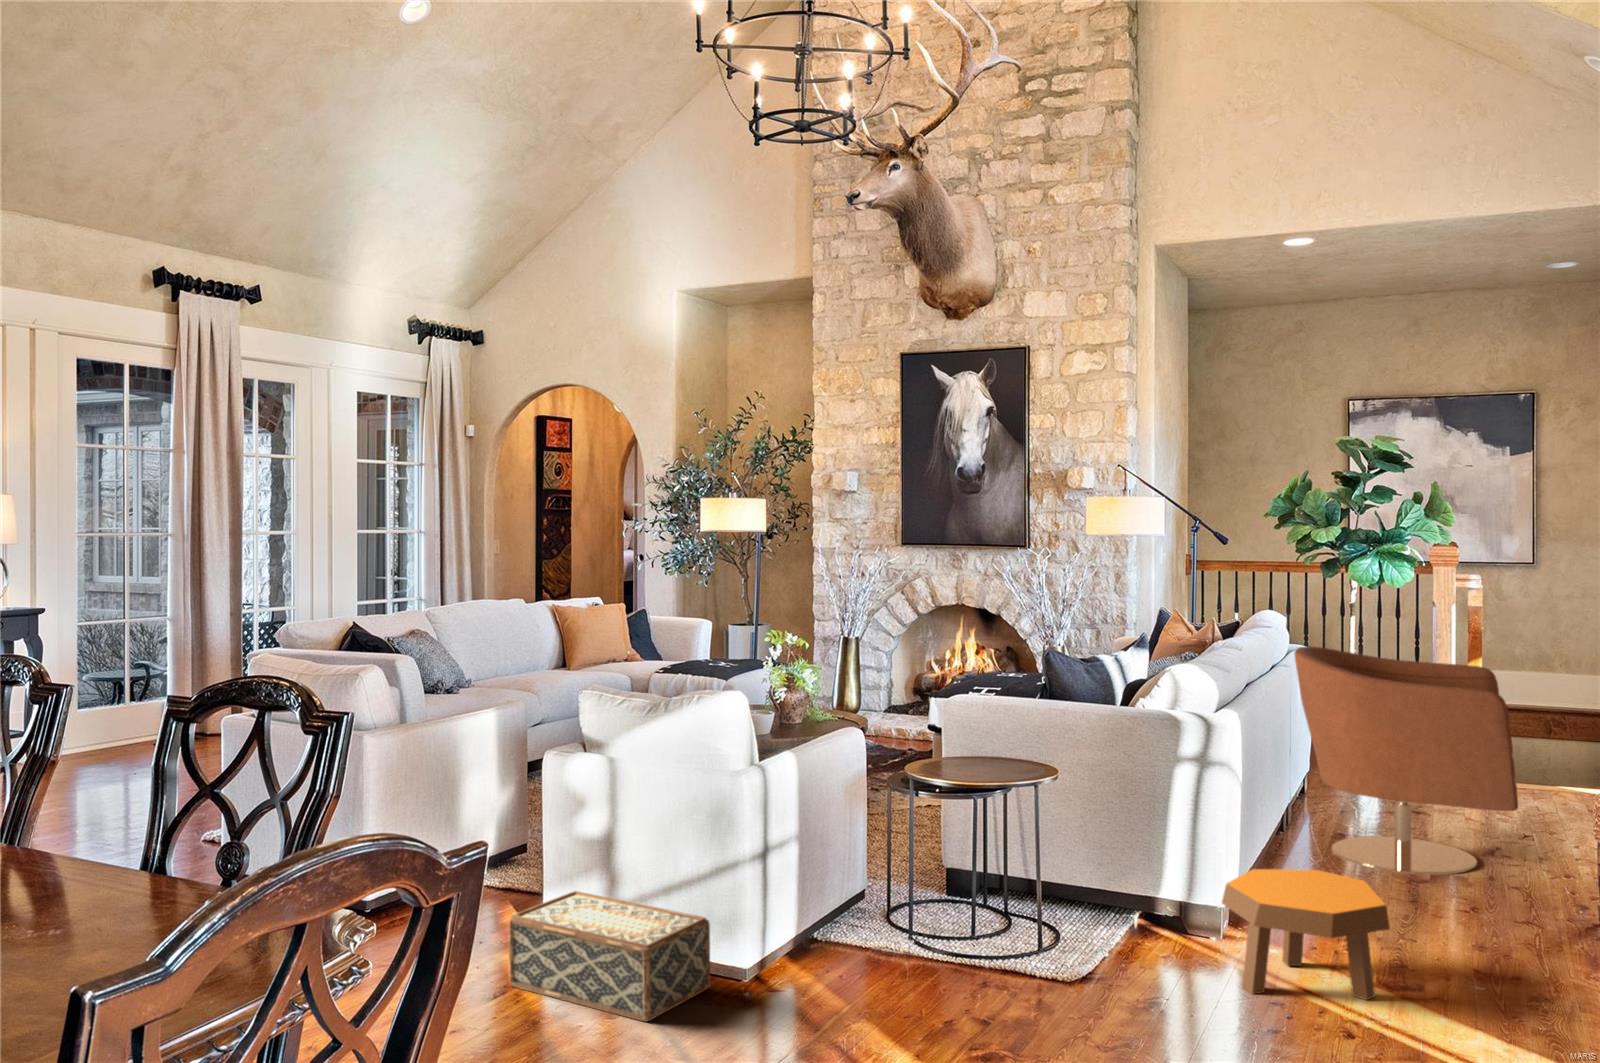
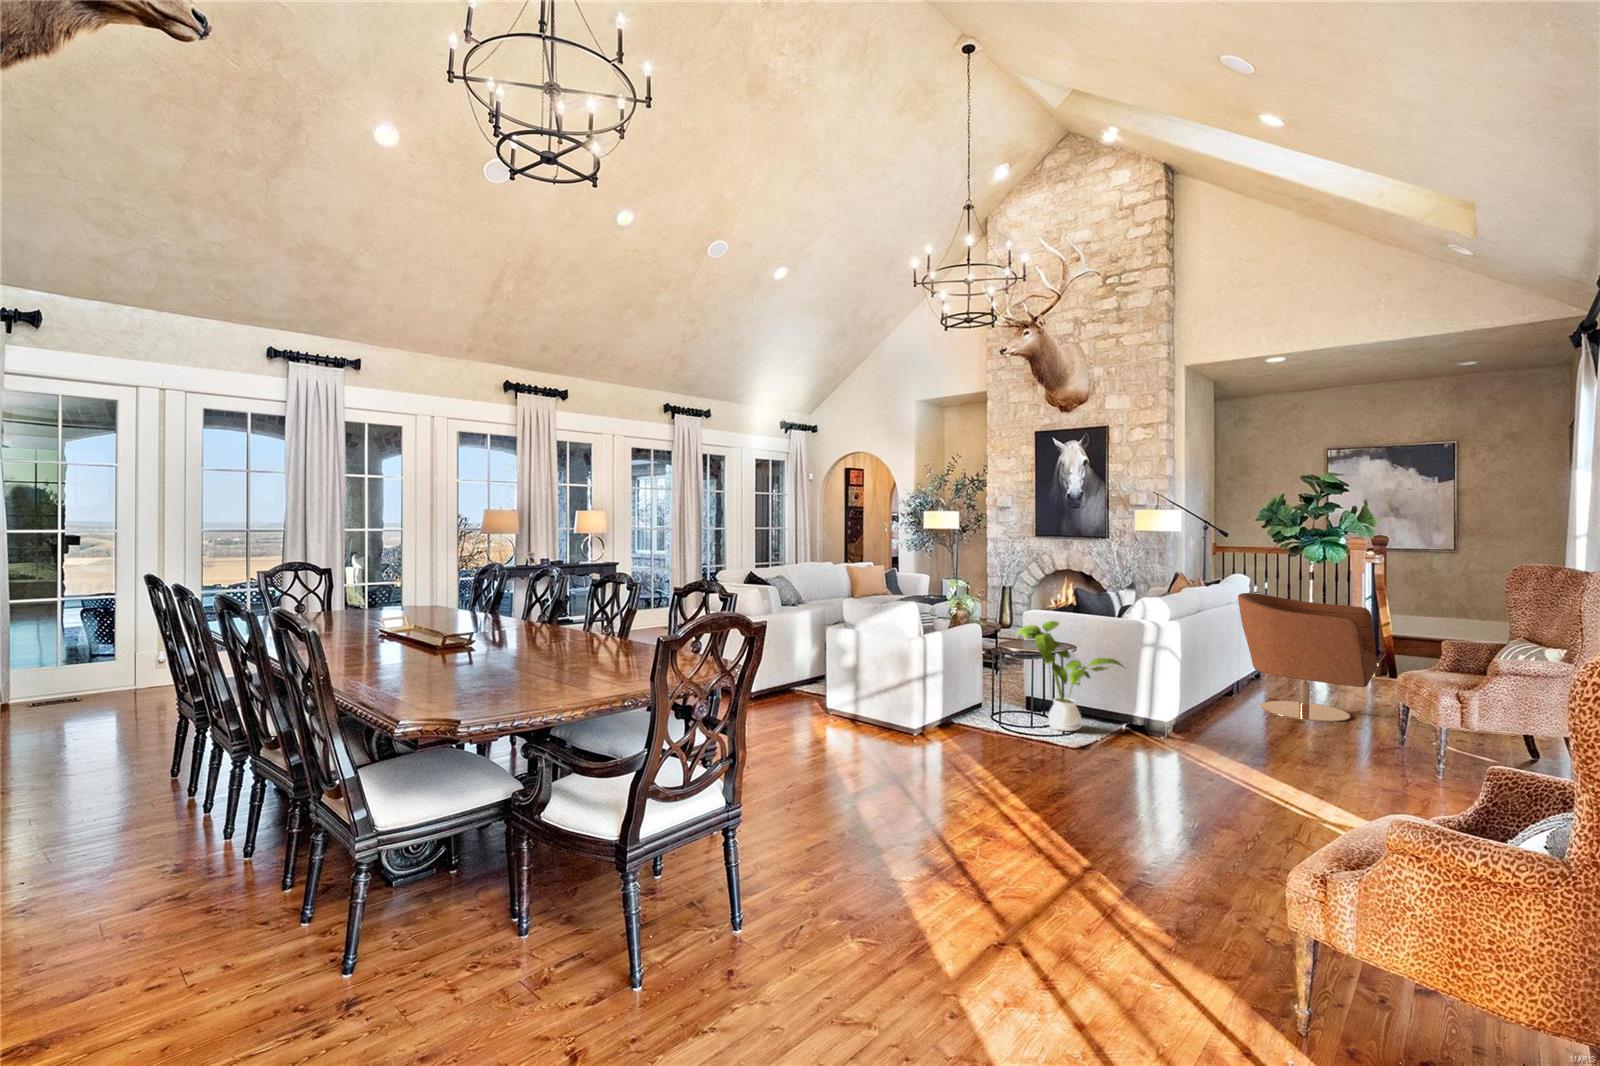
house plant: none [937,719,1151,938] -> present [1017,621,1124,731]
footstool: present [1222,869,1390,1000] -> none [1160,702,1248,770]
woven basket: present [509,891,711,1021] -> none [809,690,898,746]

